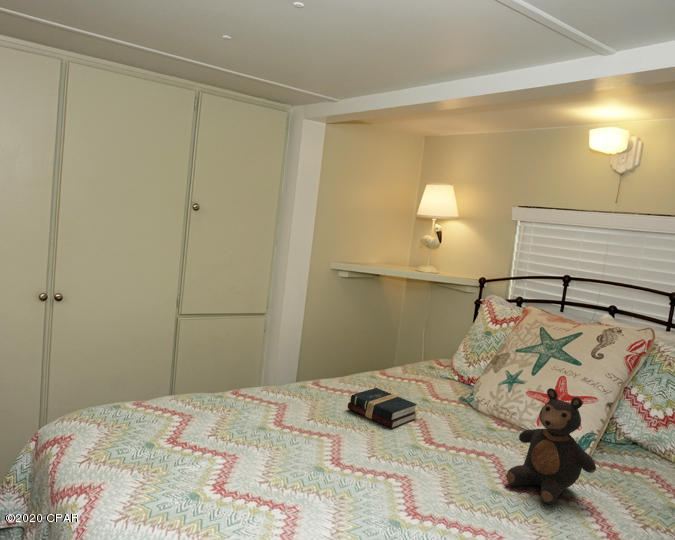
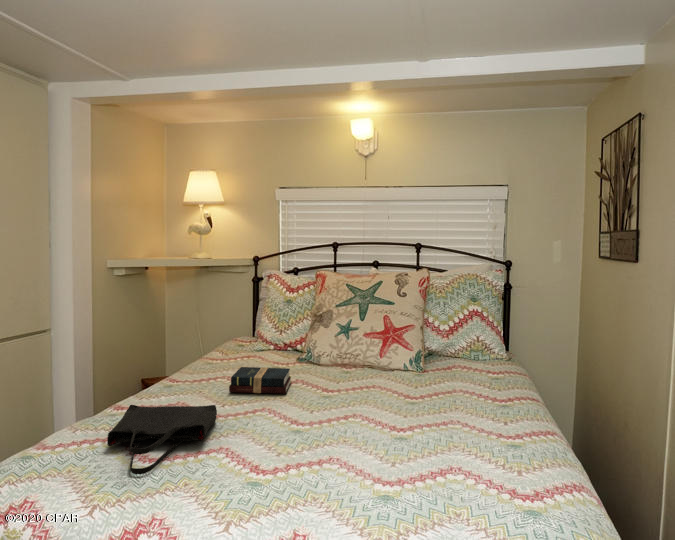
teddy bear: present [506,388,596,504] -> none [396,315,460,400]
tote bag: none [183,393,301,453] -> present [107,405,217,474]

